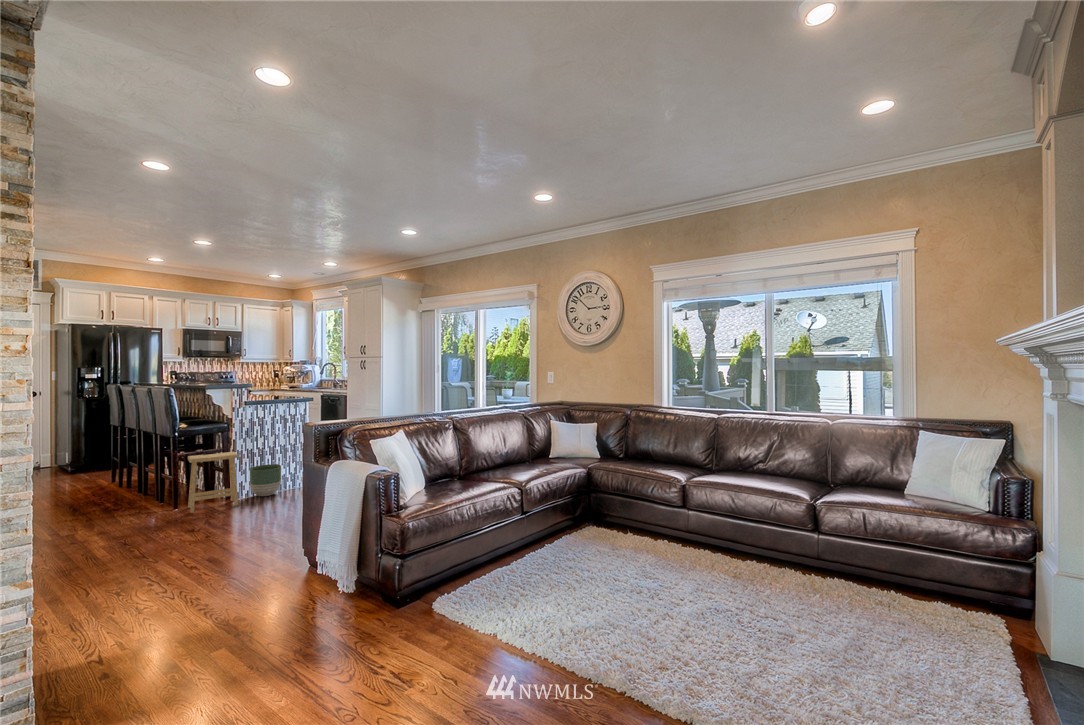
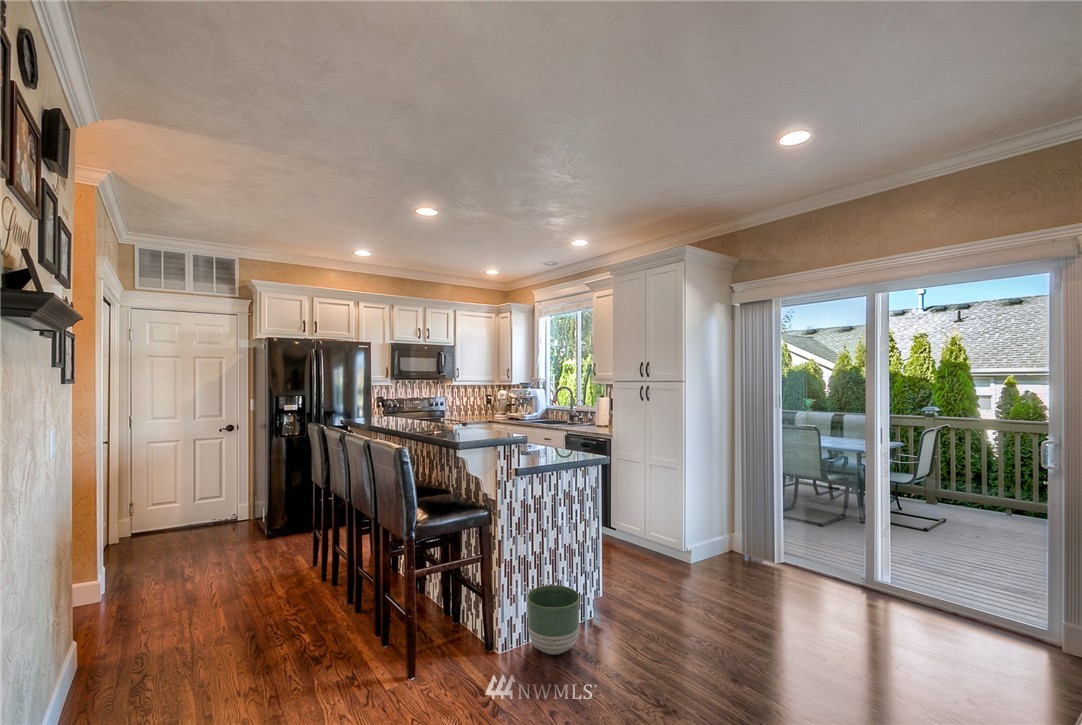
footstool: present [188,452,239,513] -> none [434,571,523,710]

